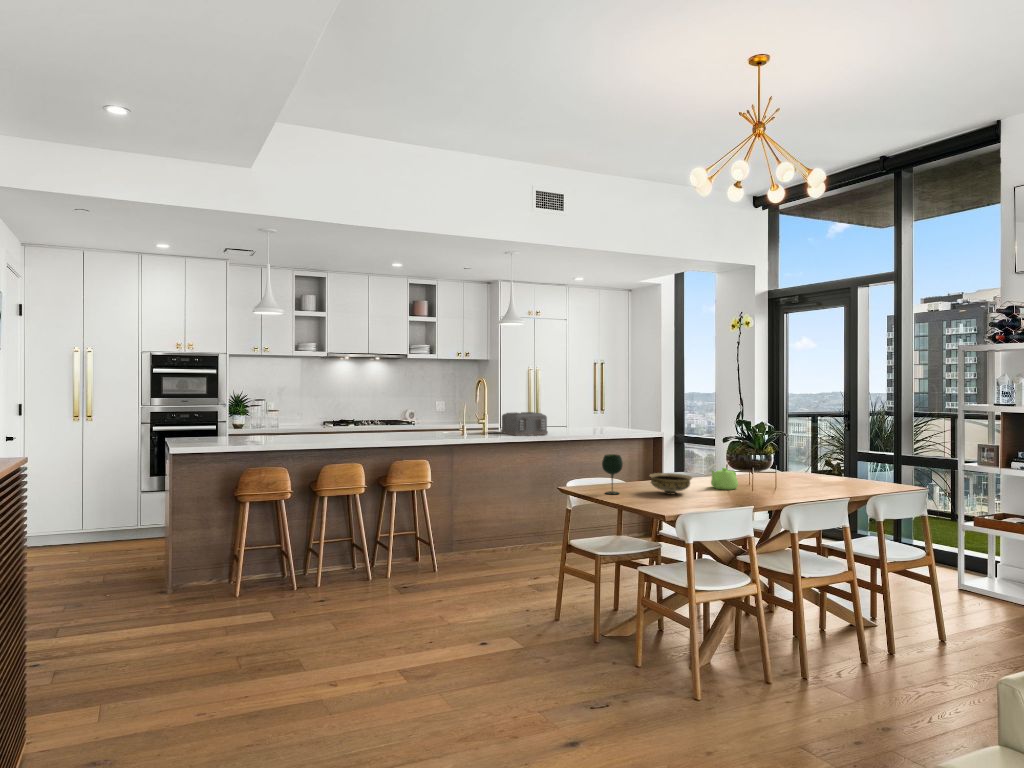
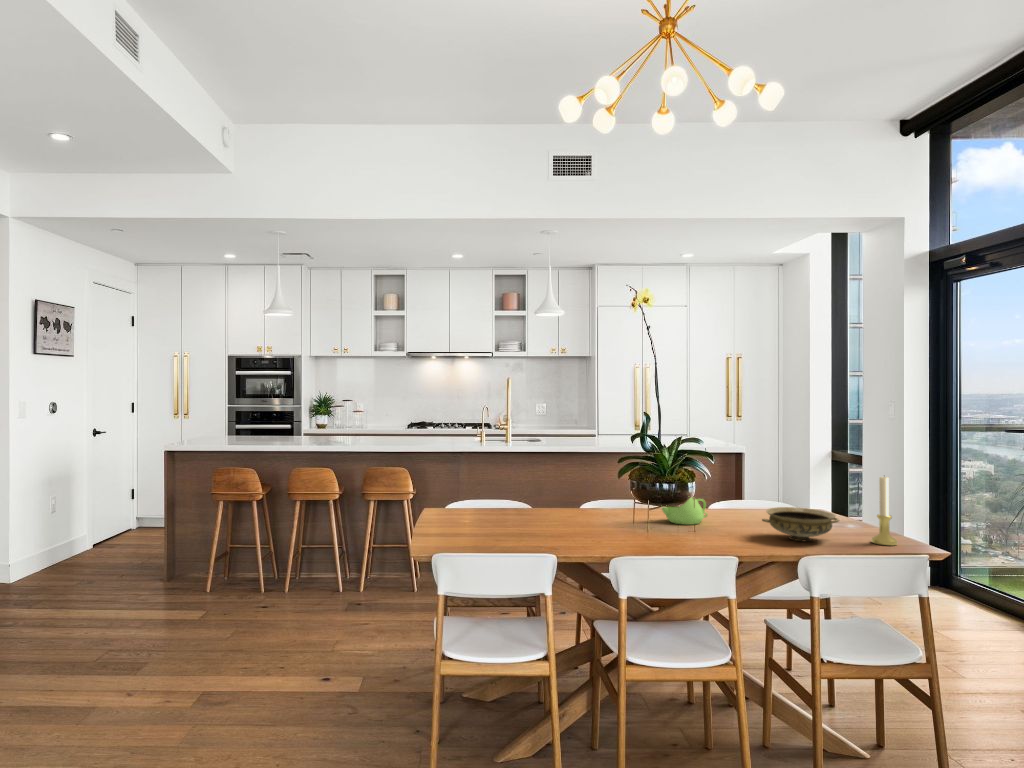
toaster: present [501,412,548,436] -> none [540,418,584,445]
candle holder: none [851,448,868,492] -> present [871,477,898,546]
wine glass: present [602,454,623,494] -> none [504,466,531,517]
ceramic bowl: present [650,473,692,494] -> present [762,507,839,541]

